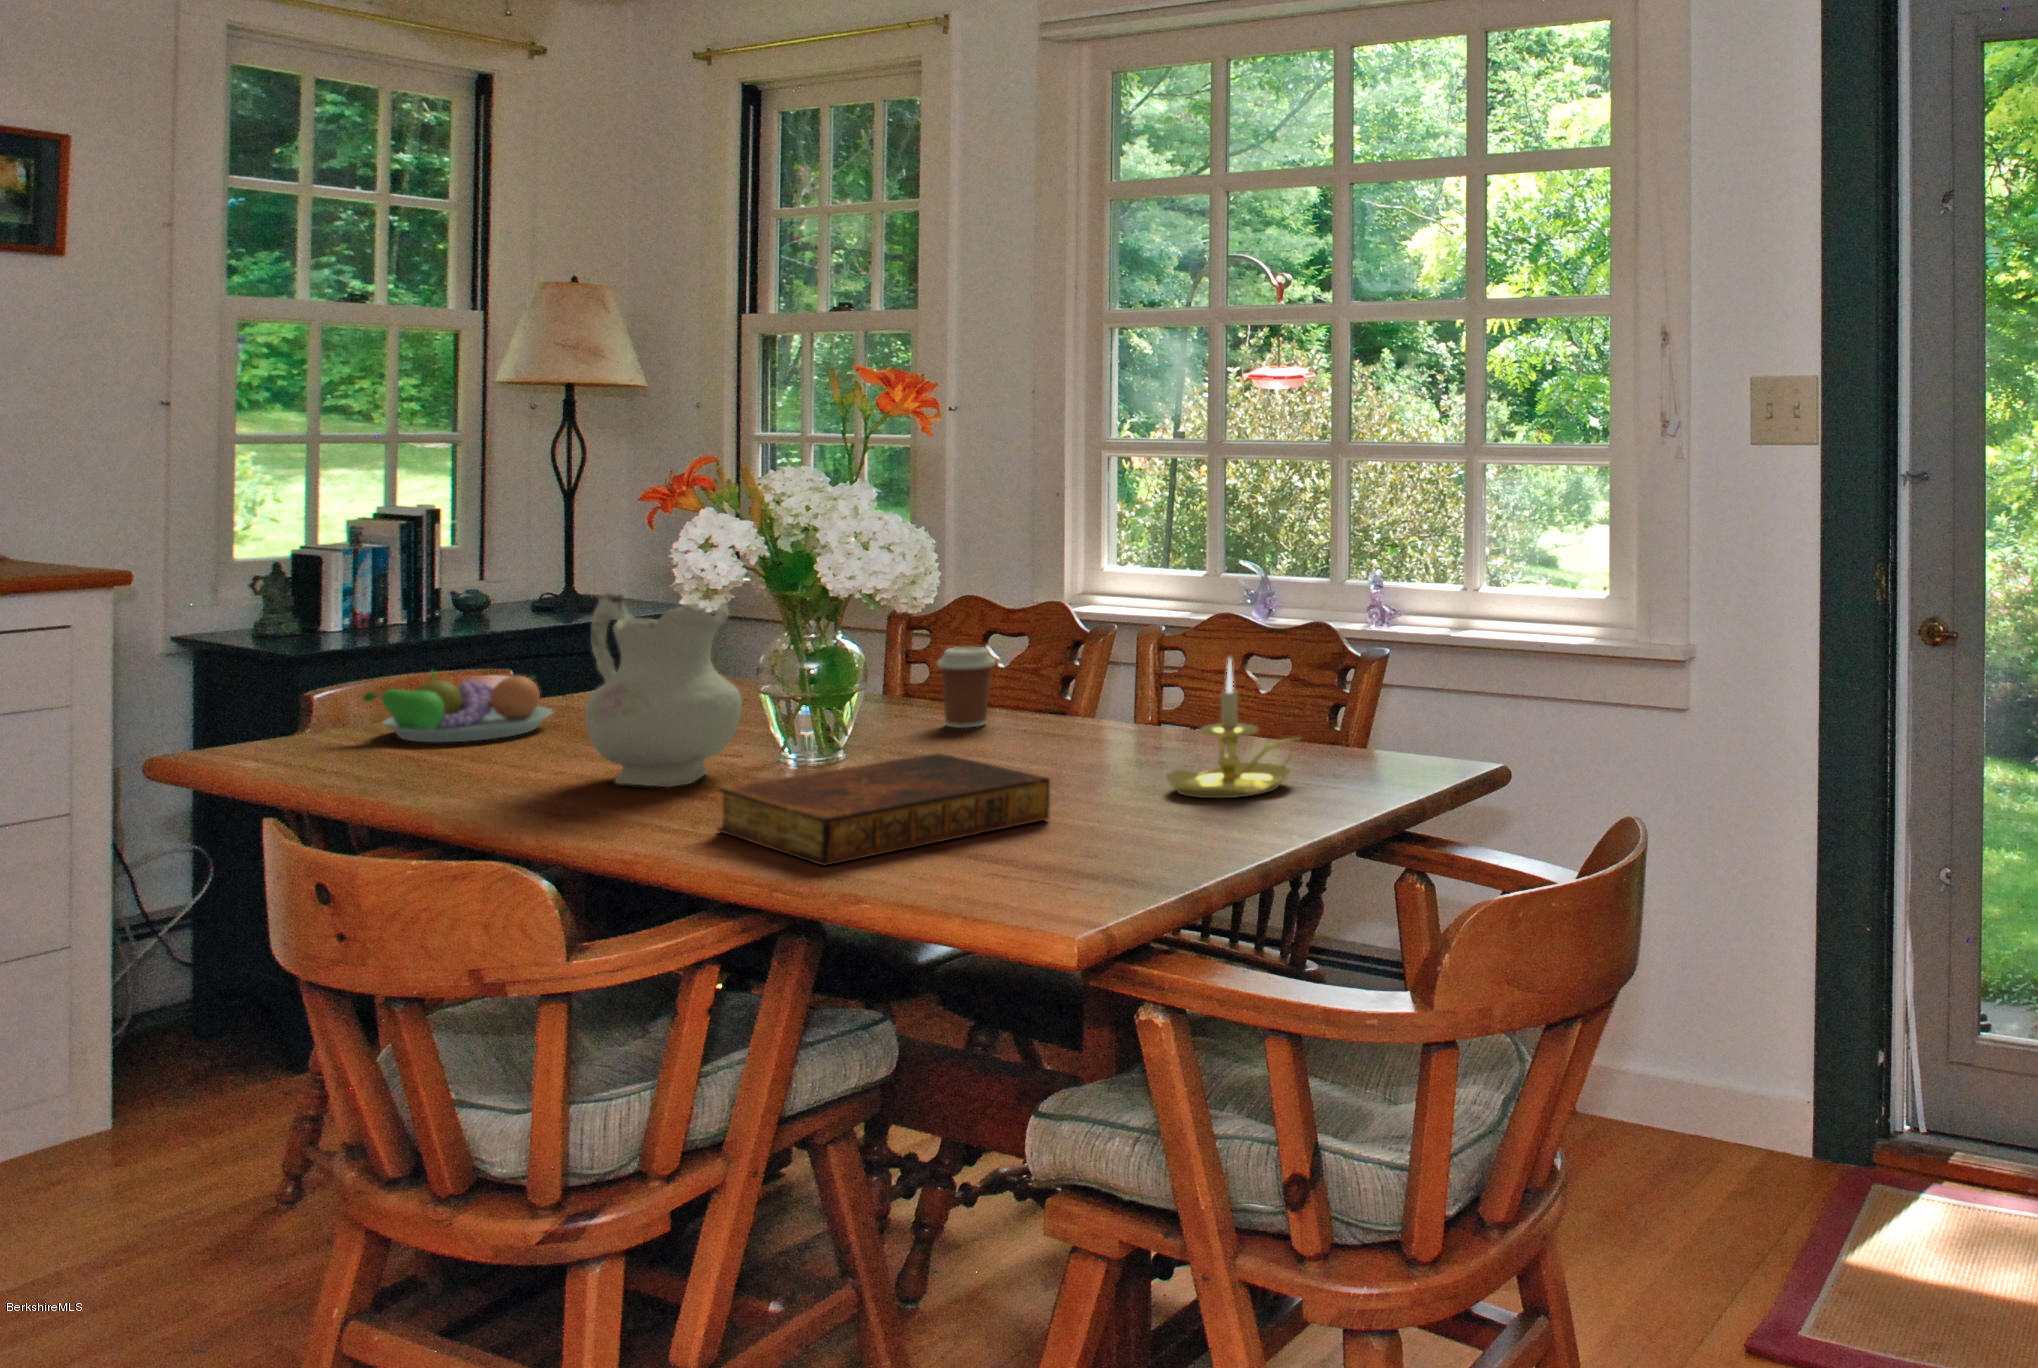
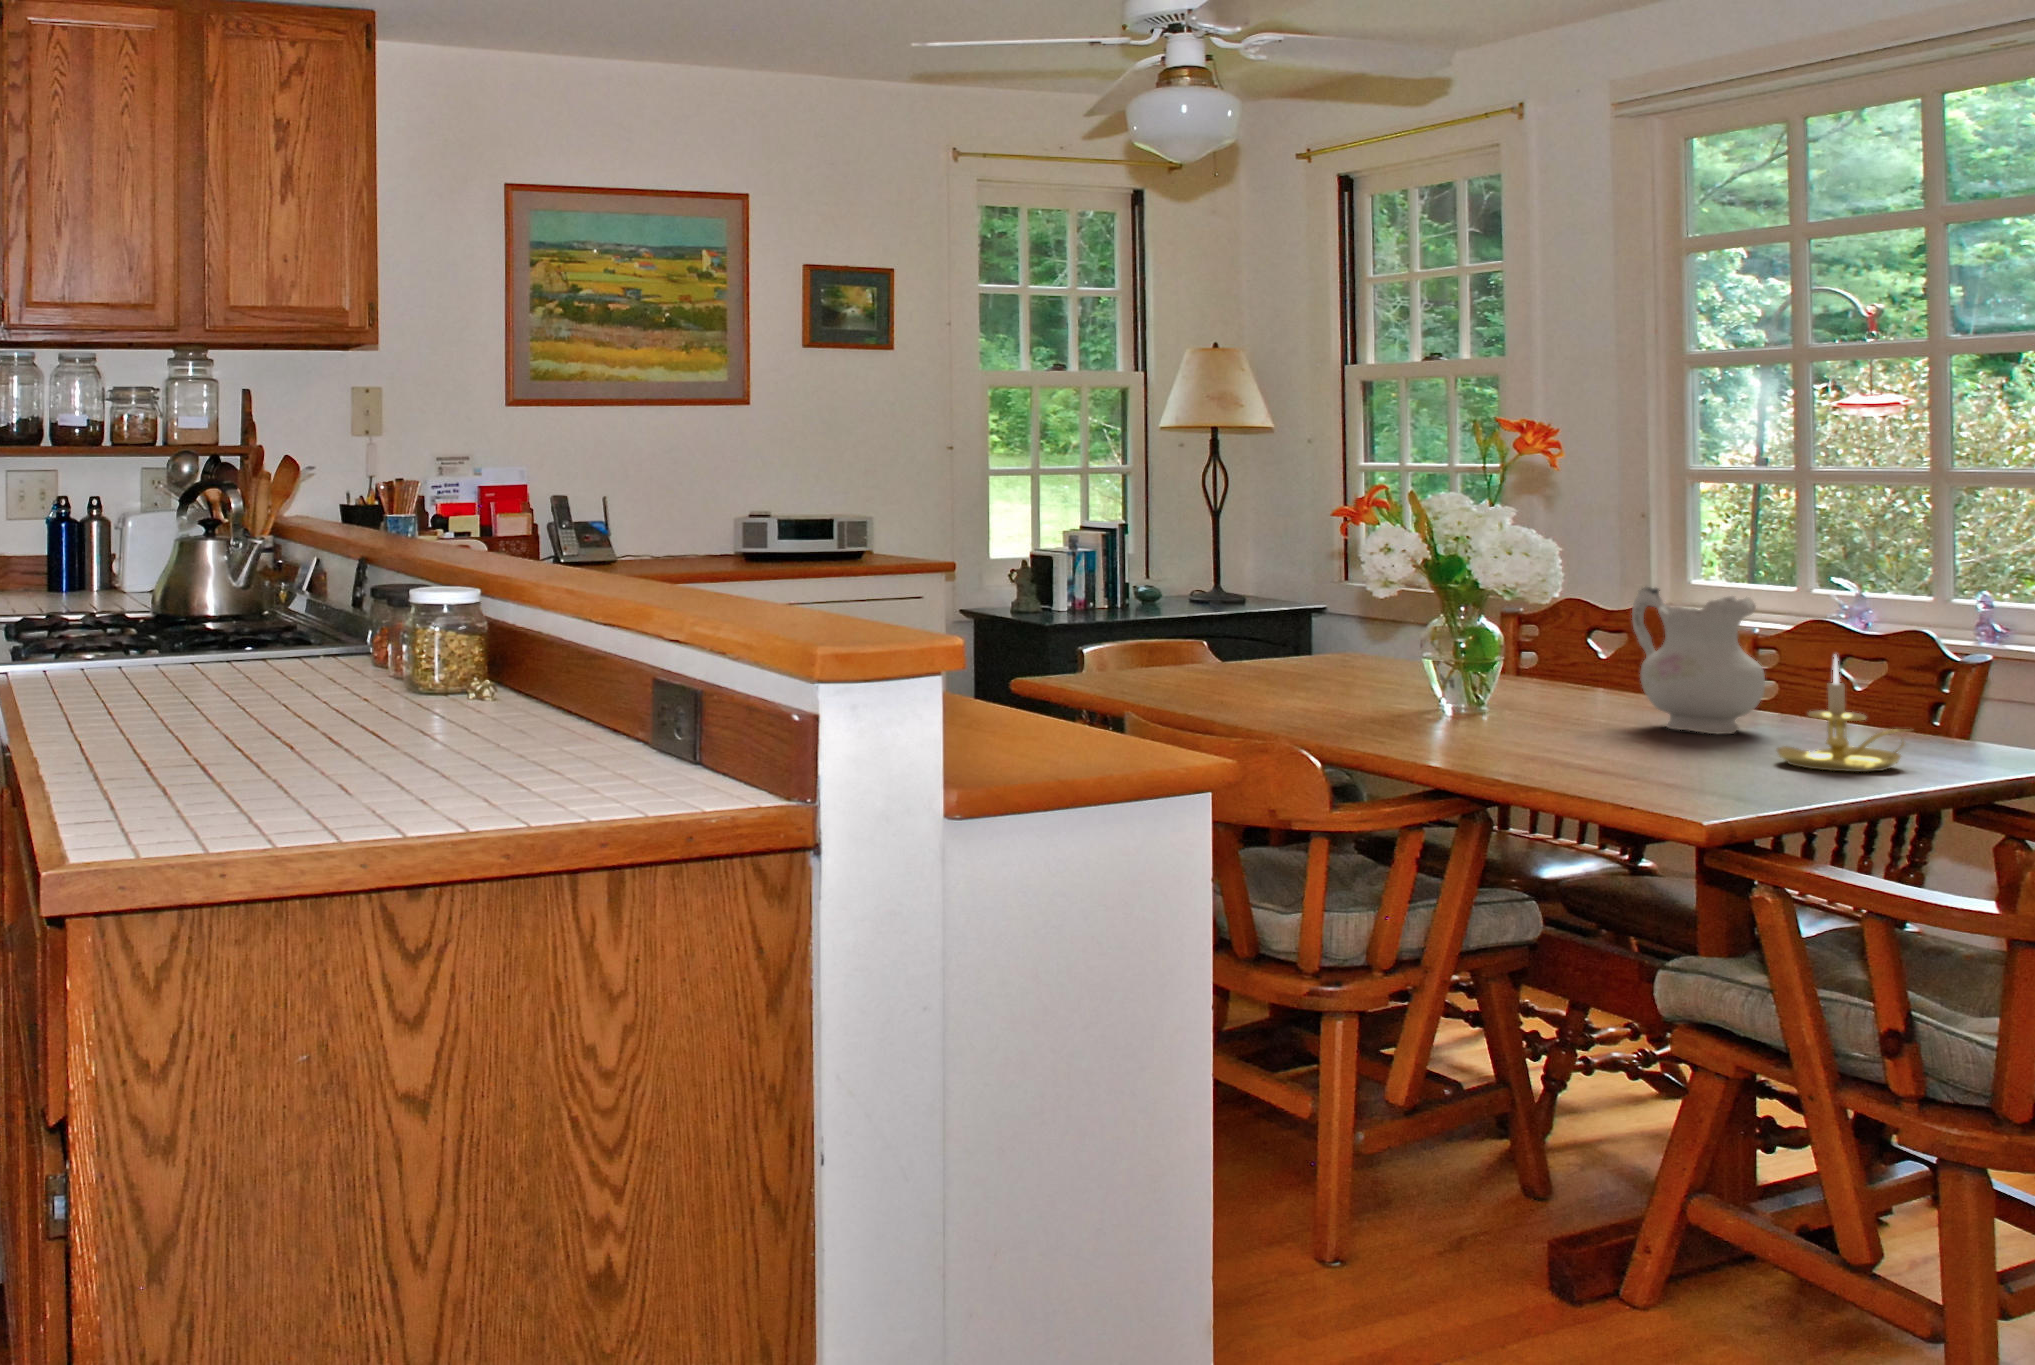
ceramic pitcher: present [585,593,742,787] -> present [1632,586,1765,734]
coffee cup: present [937,647,996,728] -> none [1558,641,1611,707]
fruit bowl: present [363,670,552,743] -> none [1131,636,1254,687]
book: present [717,753,1050,866] -> none [1407,714,1669,775]

